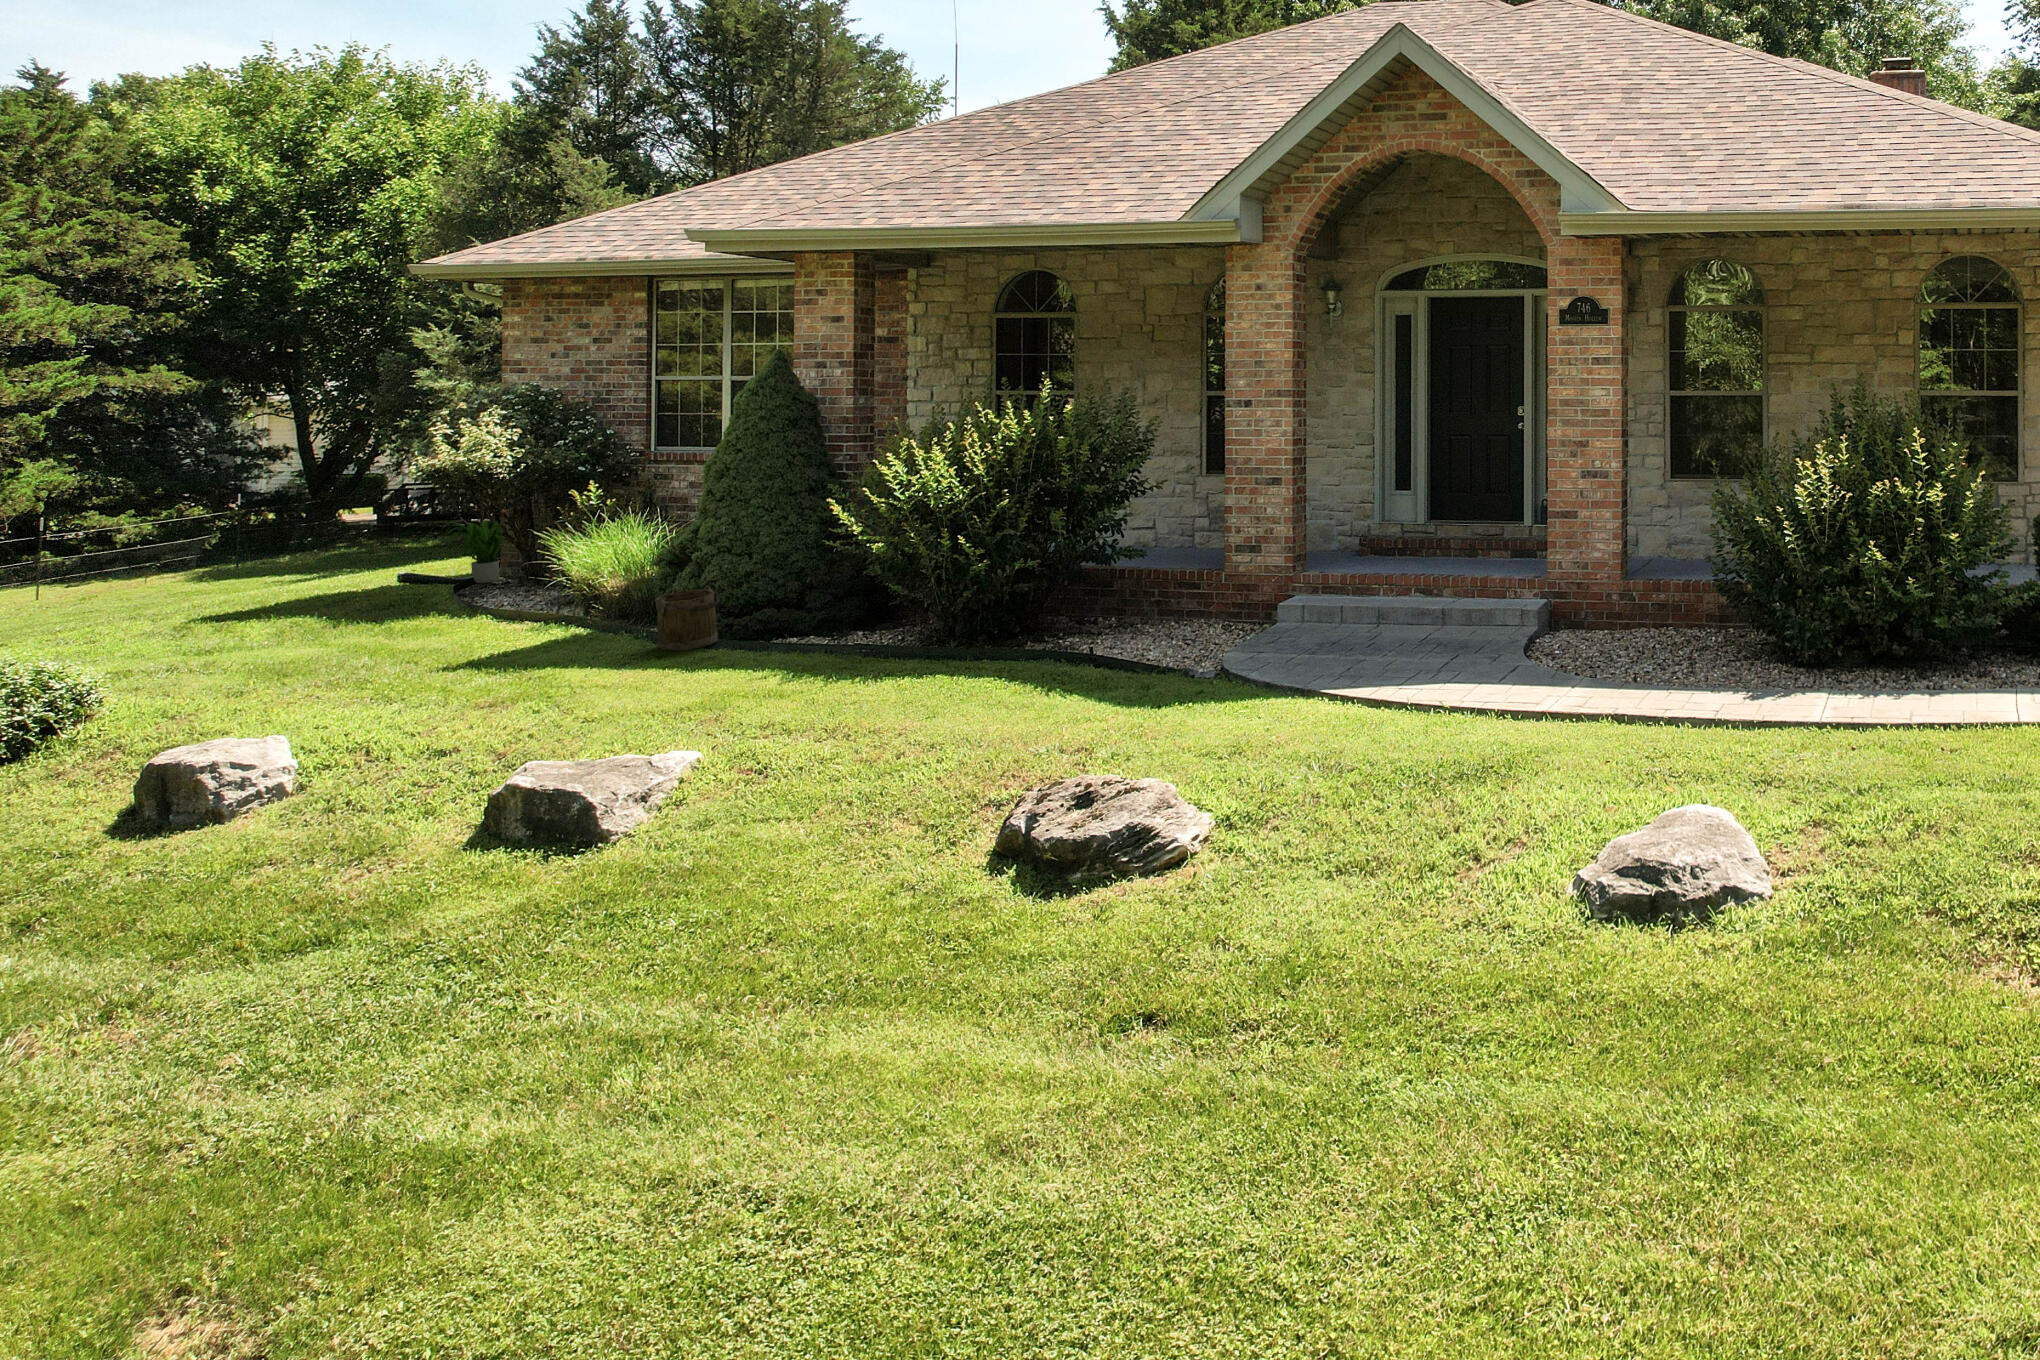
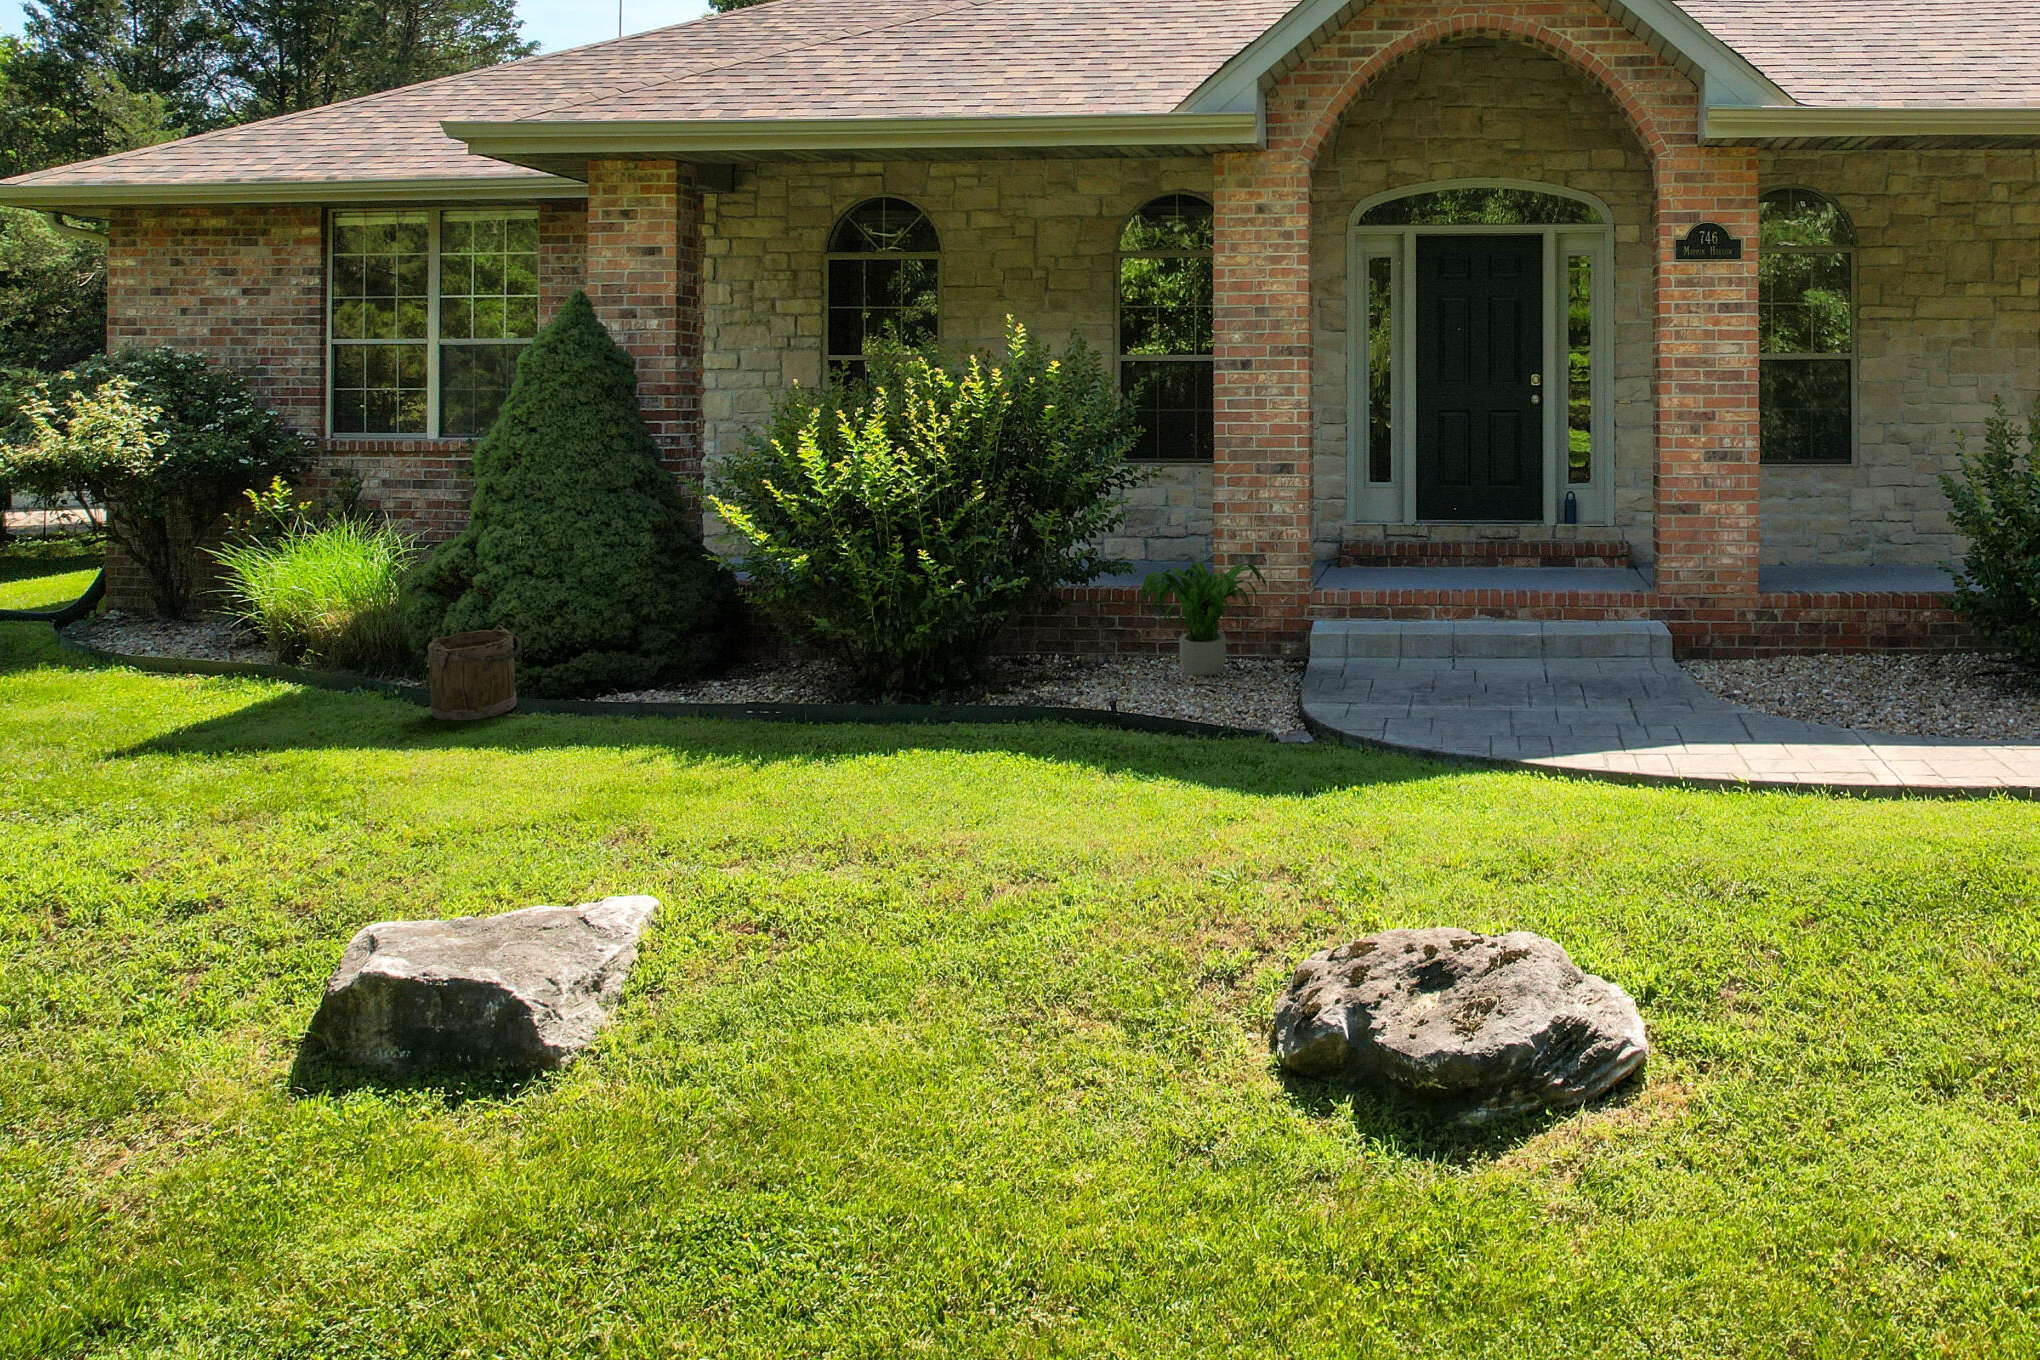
potted plant: present [440,521,505,583] -> present [1141,563,1266,675]

